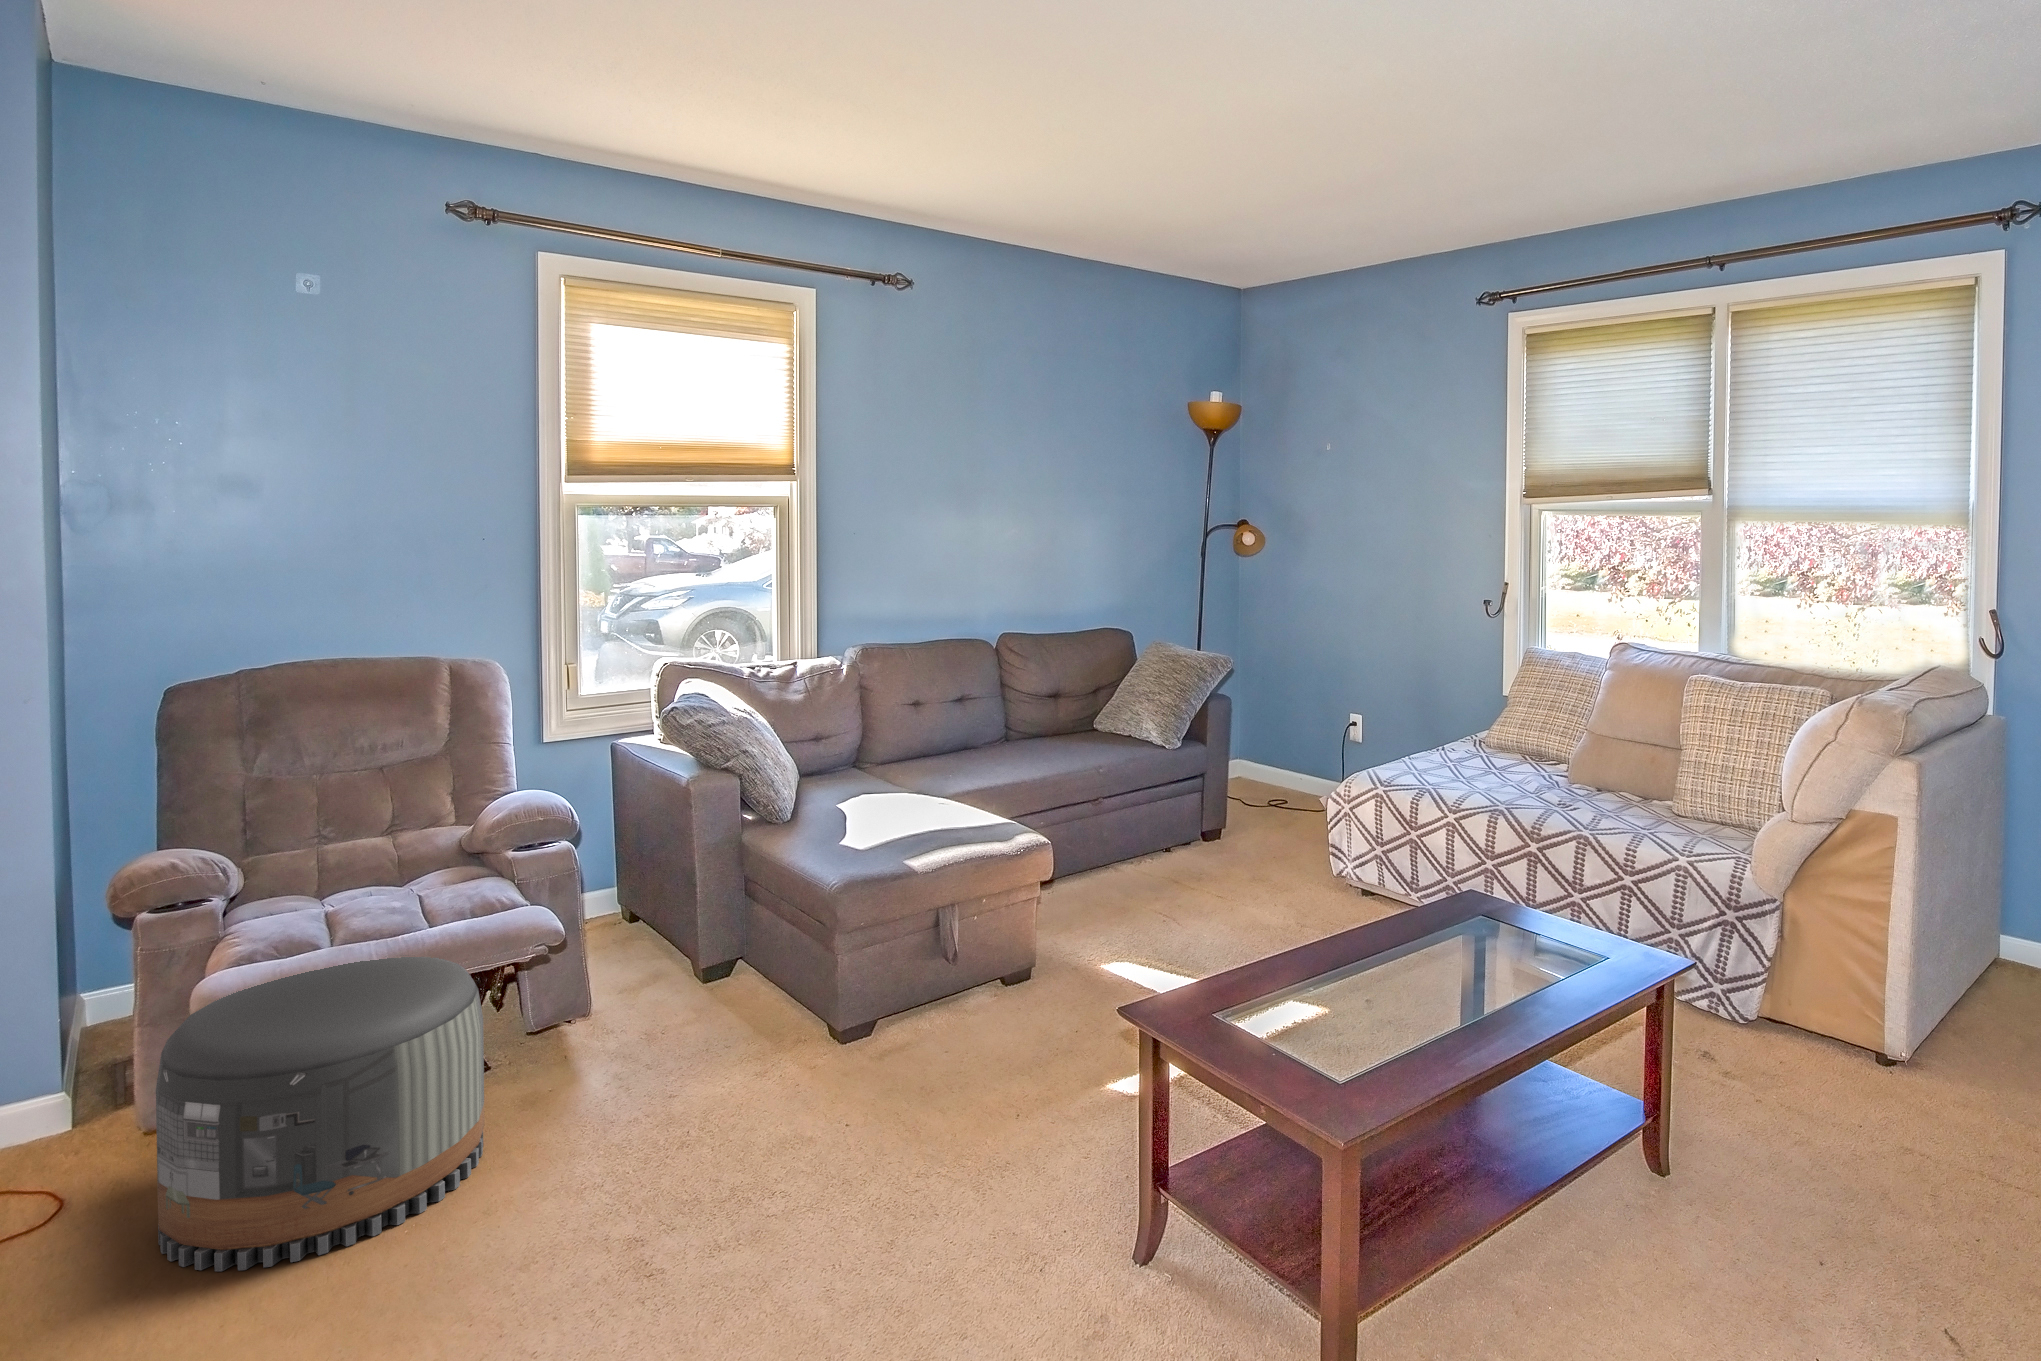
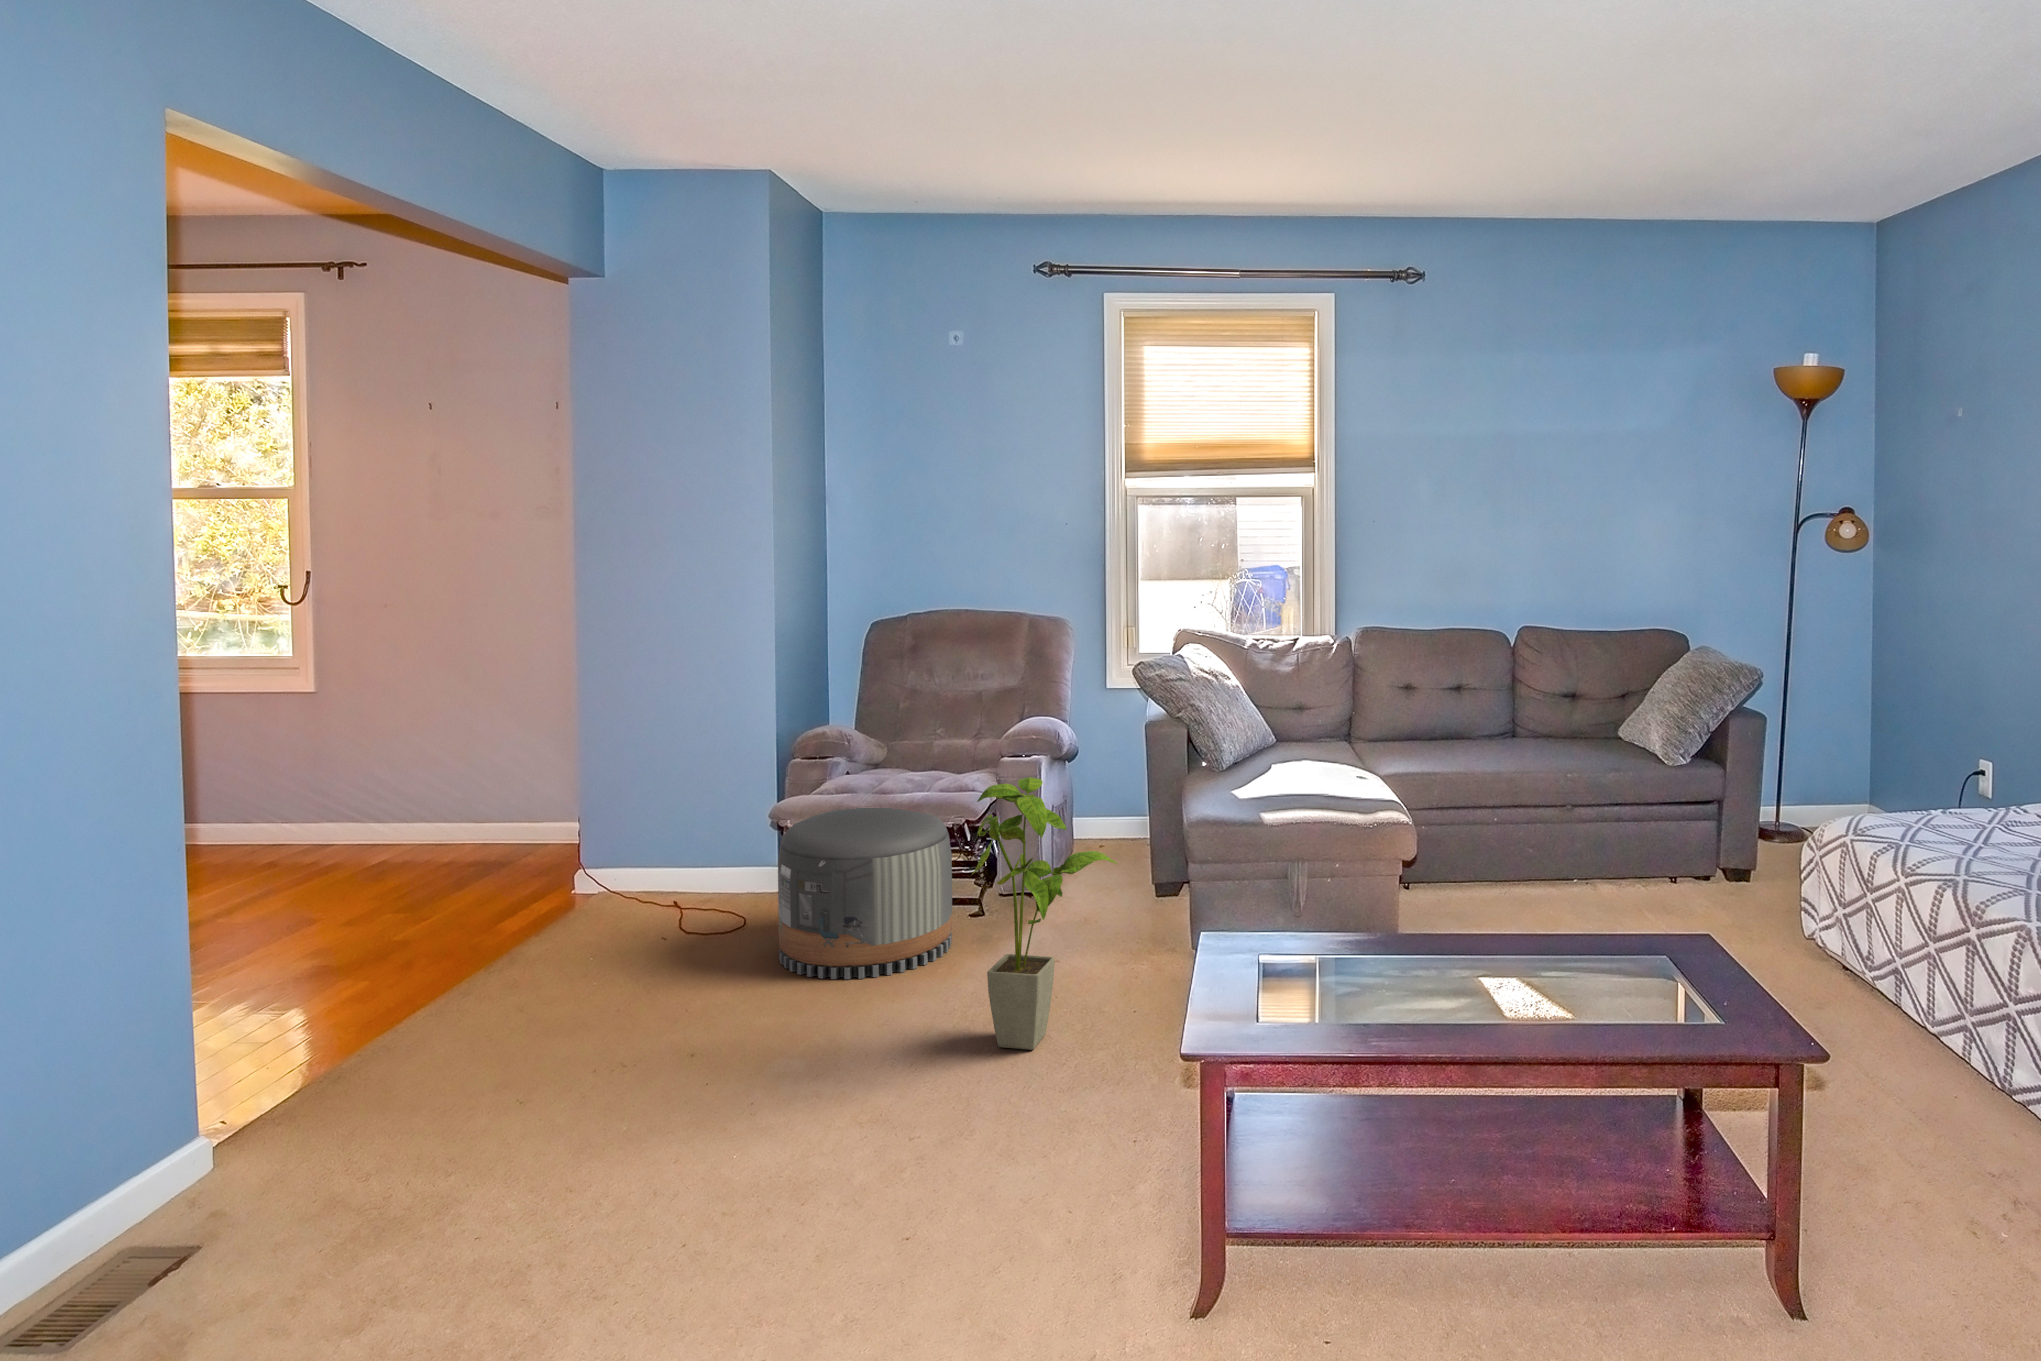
house plant: none [665,875,863,1247] -> present [972,777,1117,1050]

